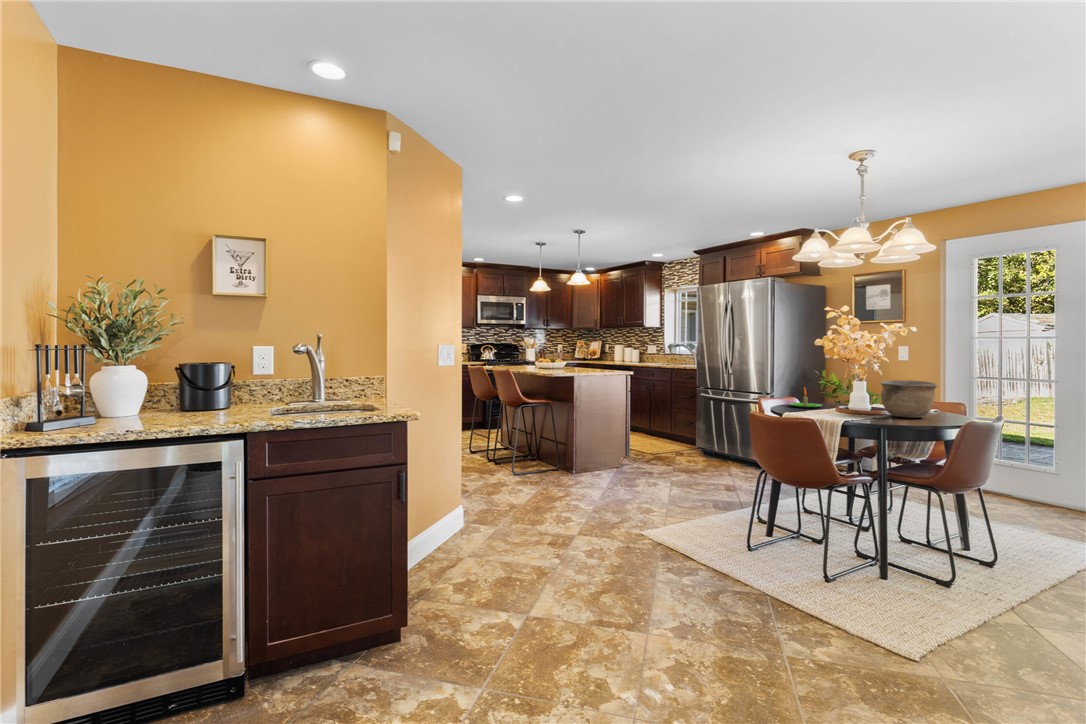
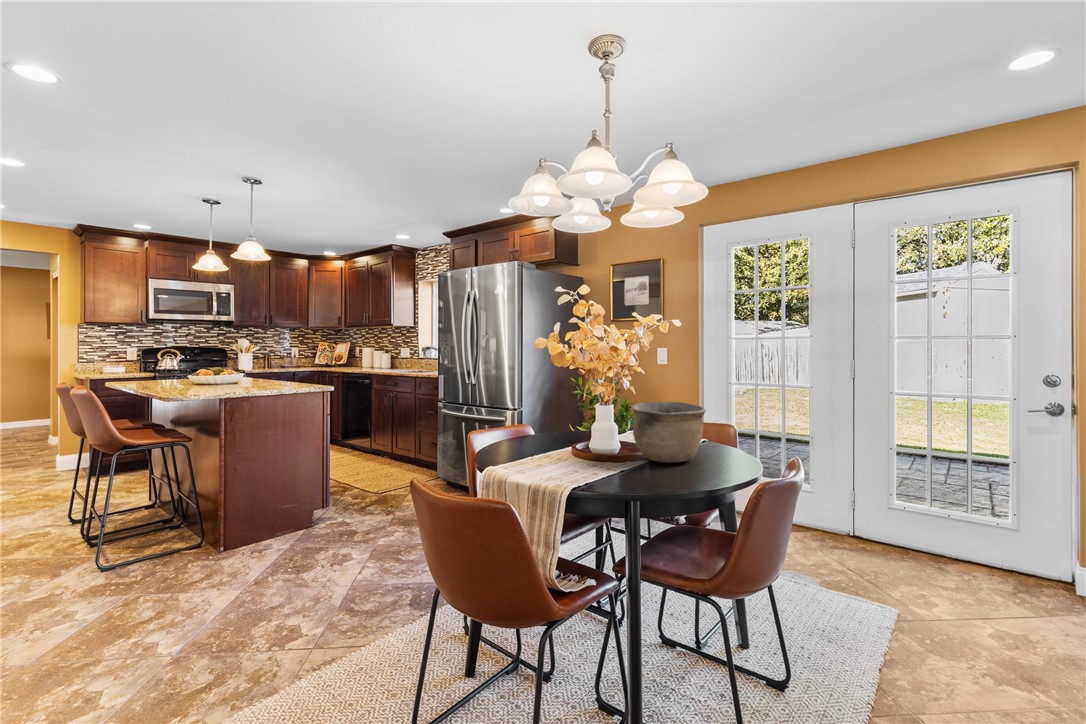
candle: present [789,387,822,408] -> none [514,412,560,444]

